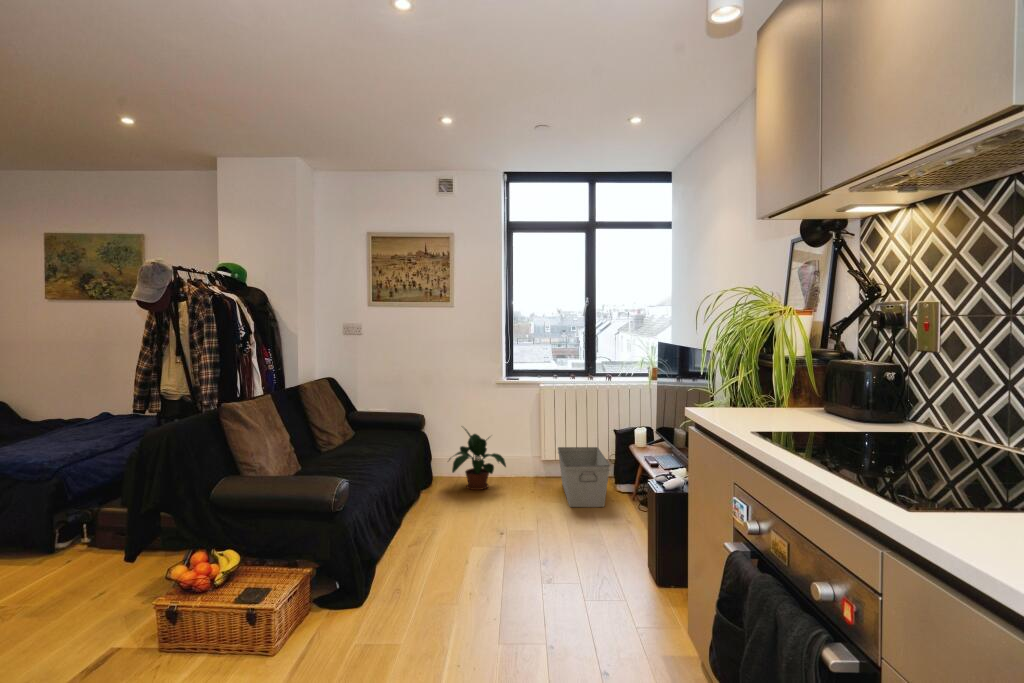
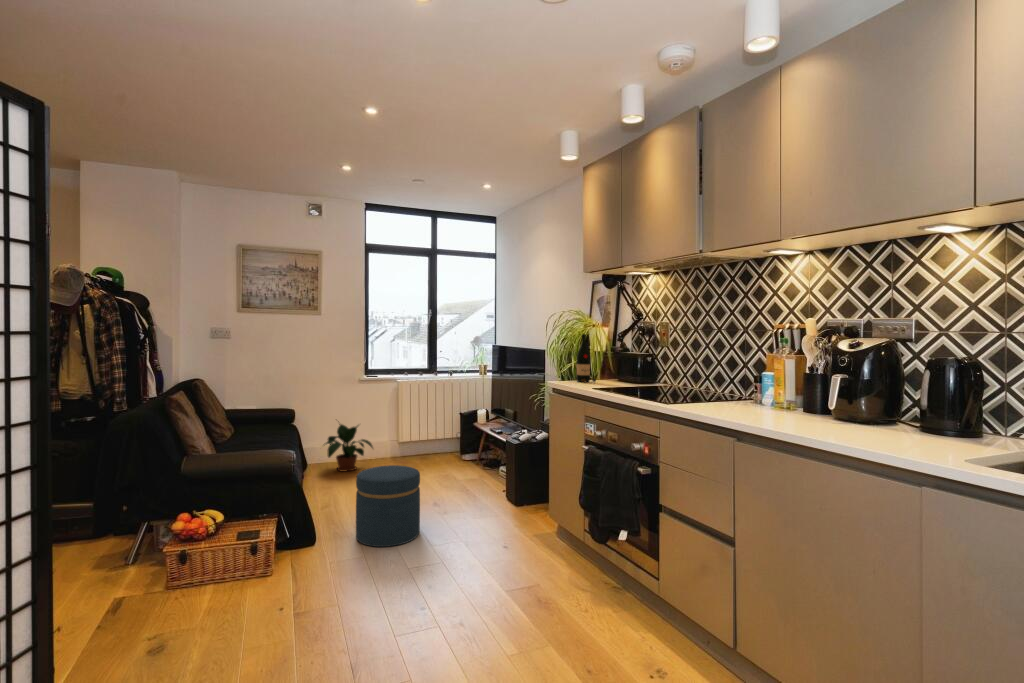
wine bottle: none [734,328,772,415] -> present [577,334,596,382]
storage bin: present [558,447,610,507] -> none [414,428,463,473]
ottoman: none [412,506,497,626] -> present [356,465,420,547]

